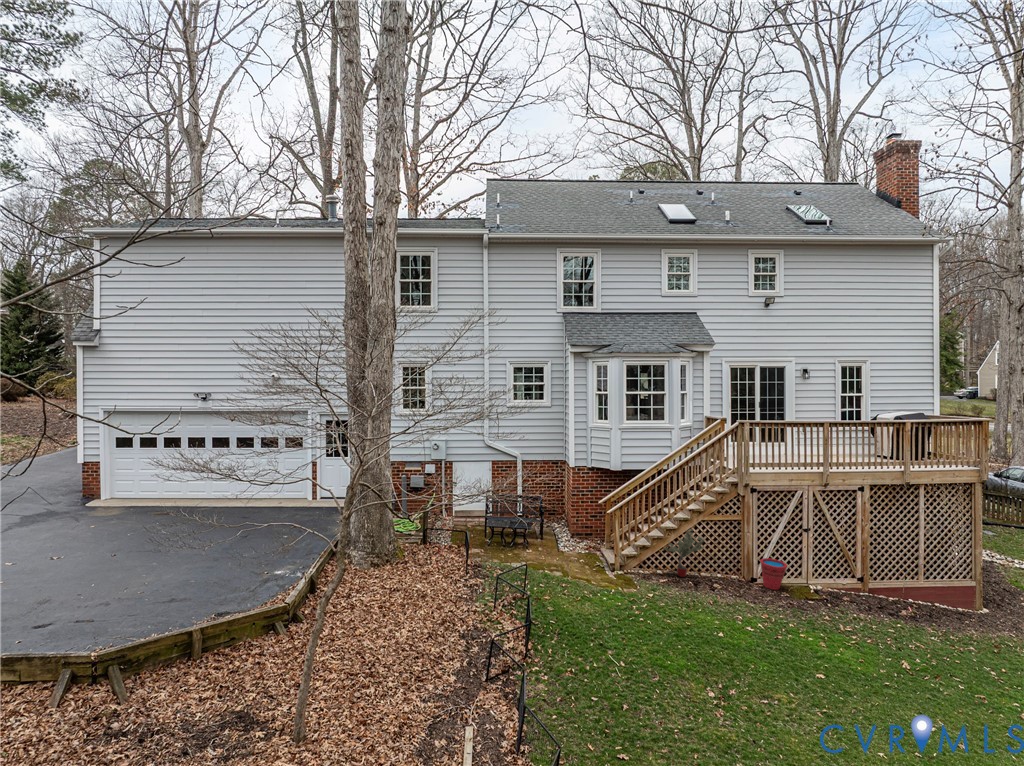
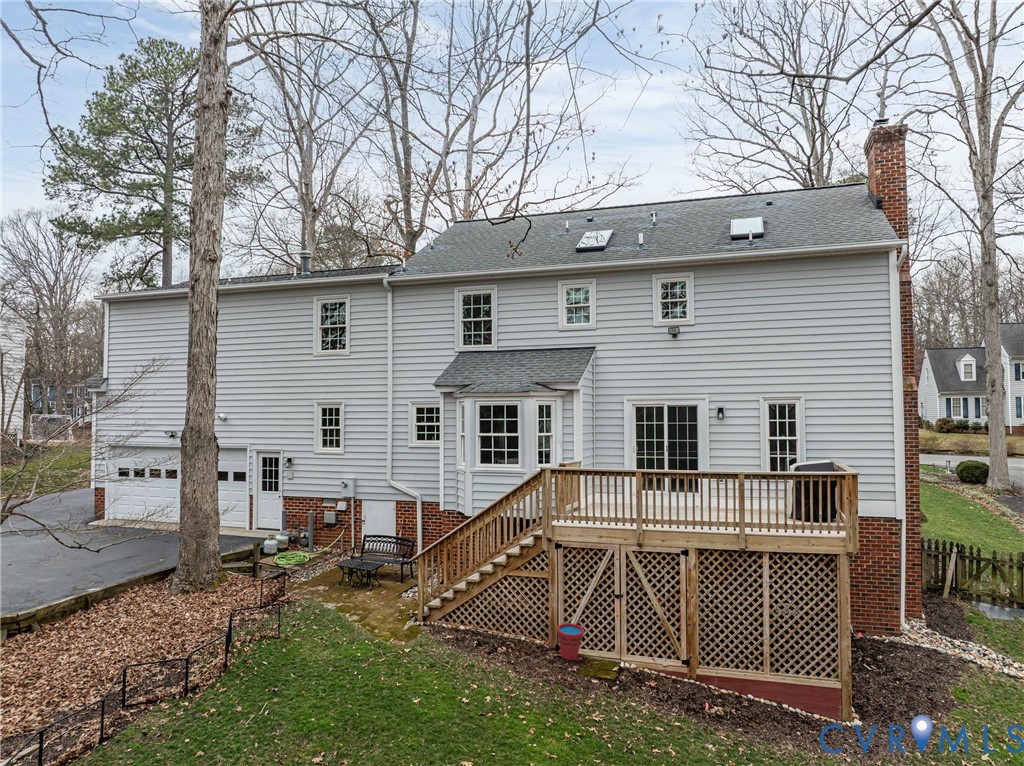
potted tree: present [664,529,705,577] -> none [465,582,502,634]

